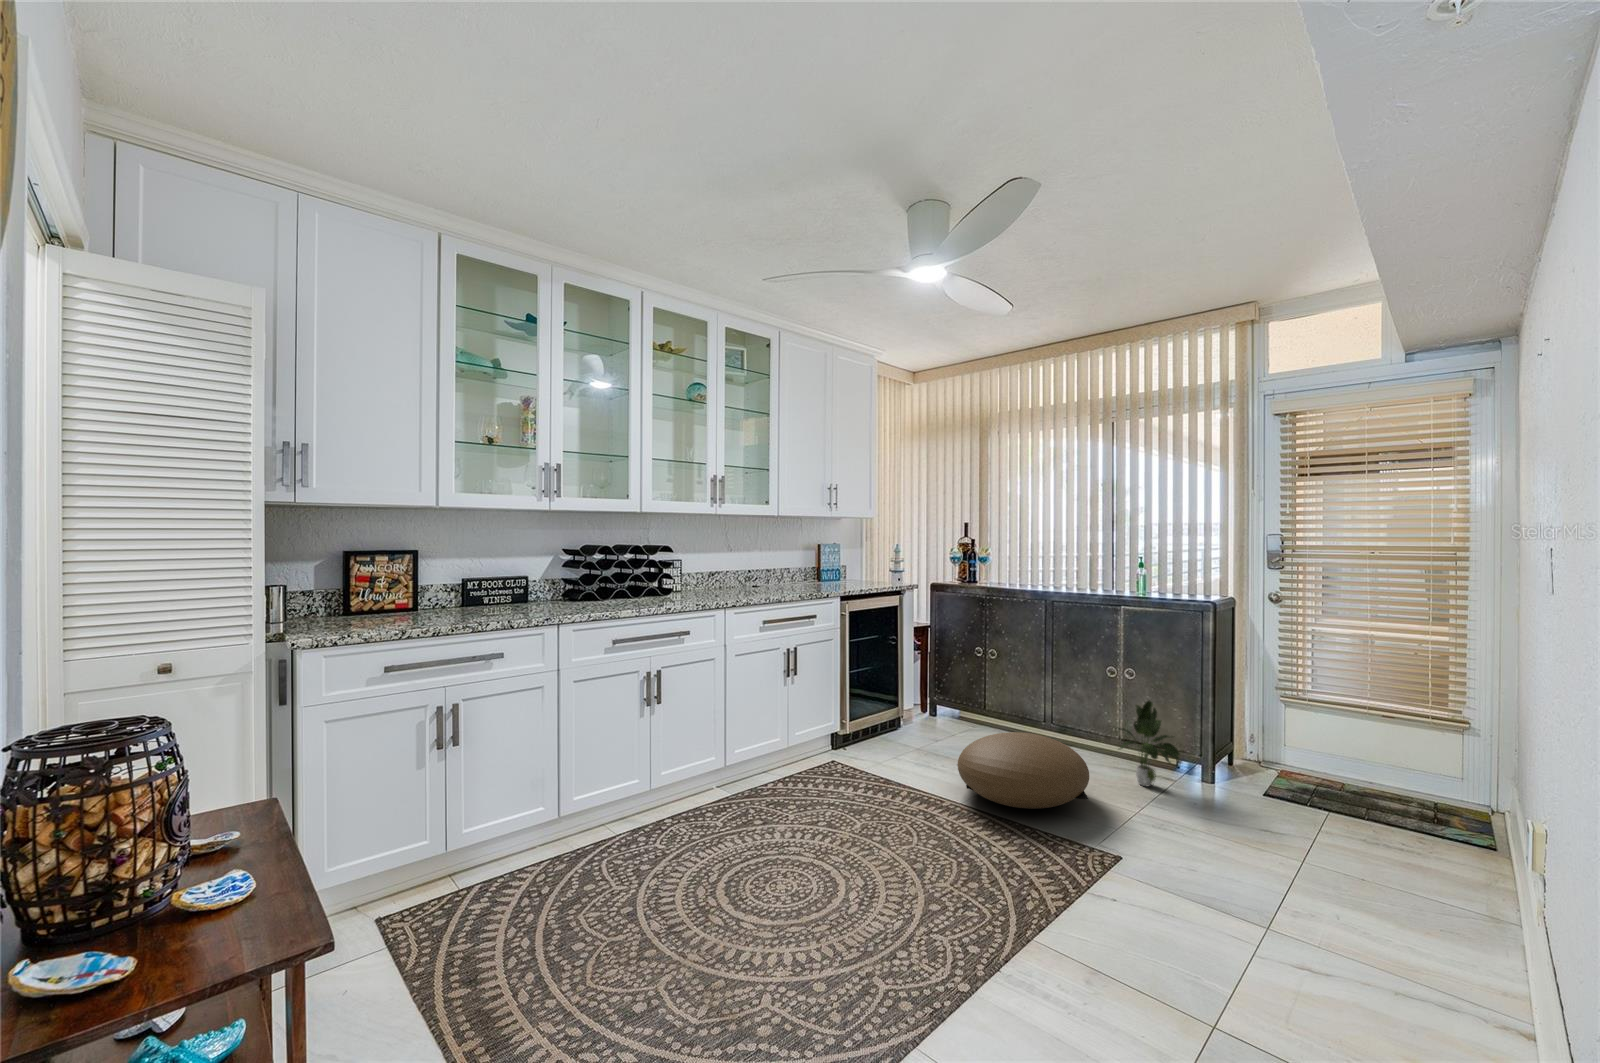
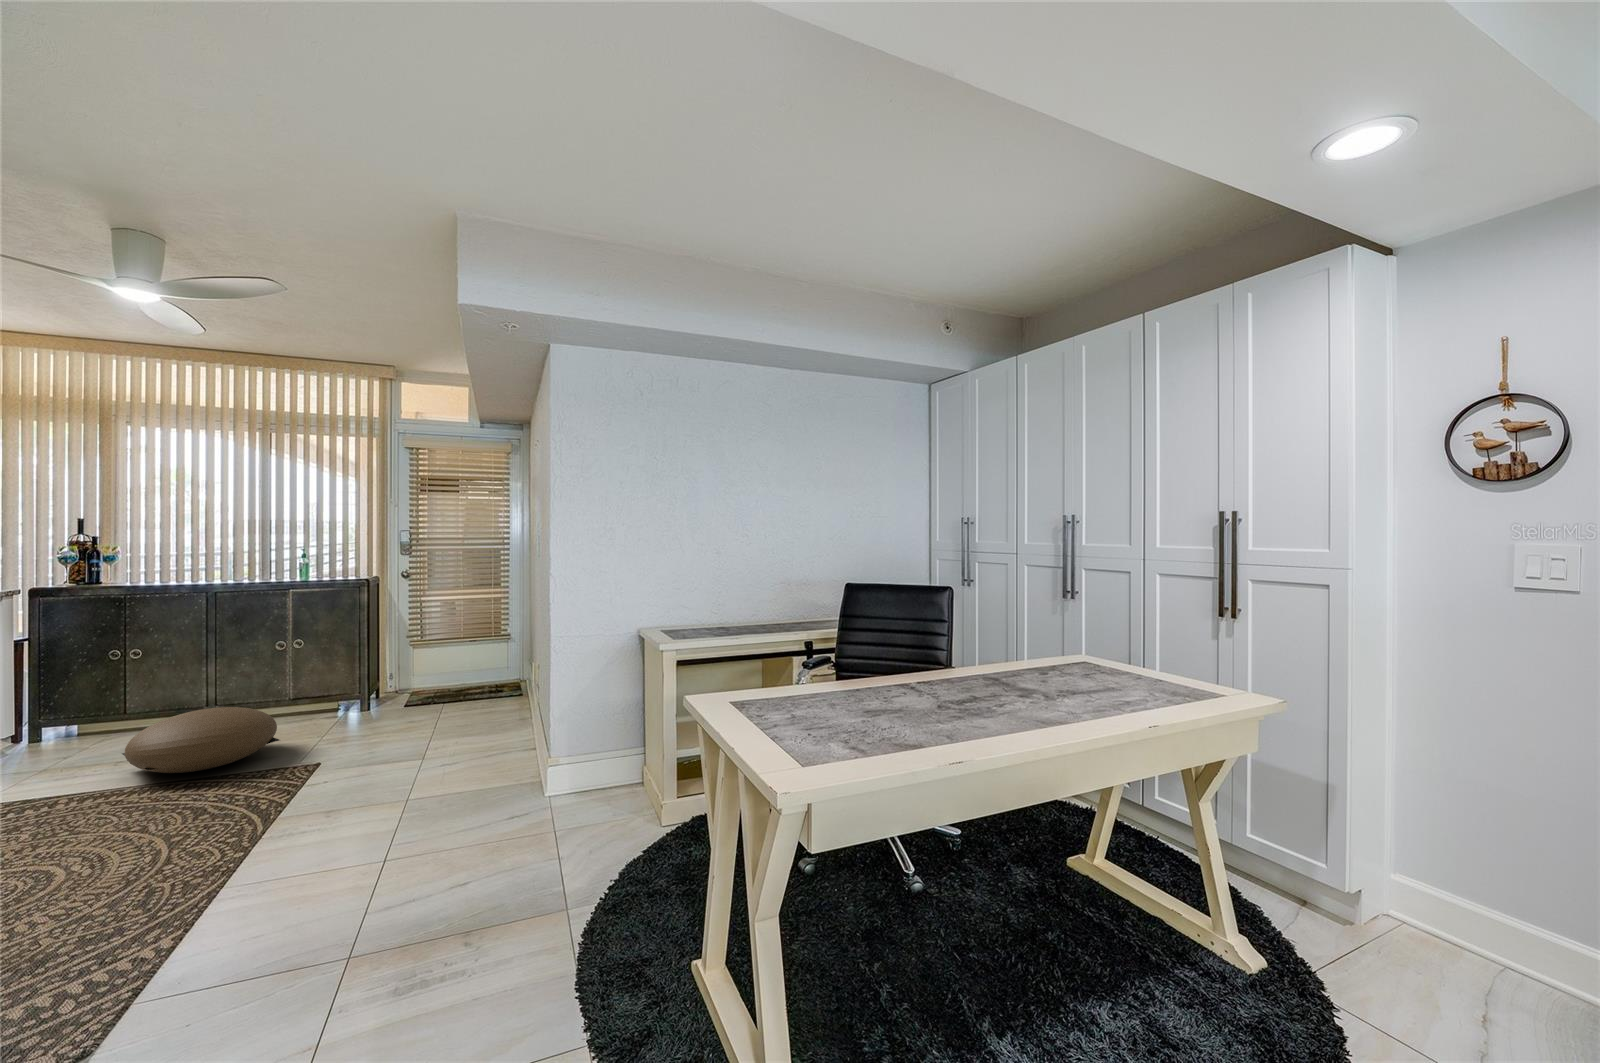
potted plant: present [1116,700,1181,786] -> none [287,659,347,726]

